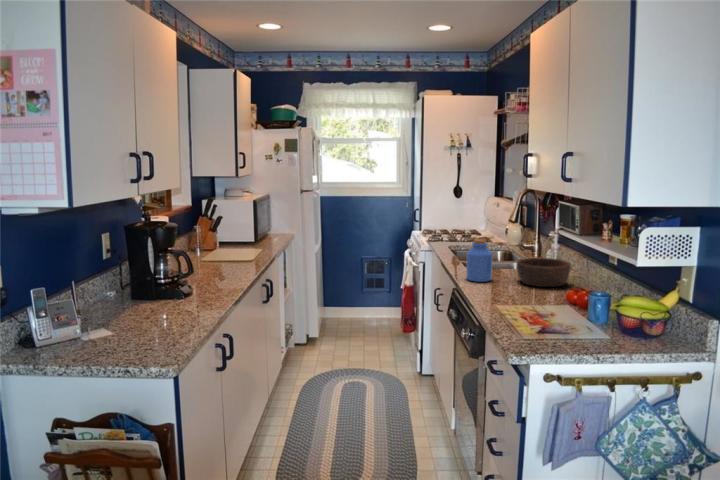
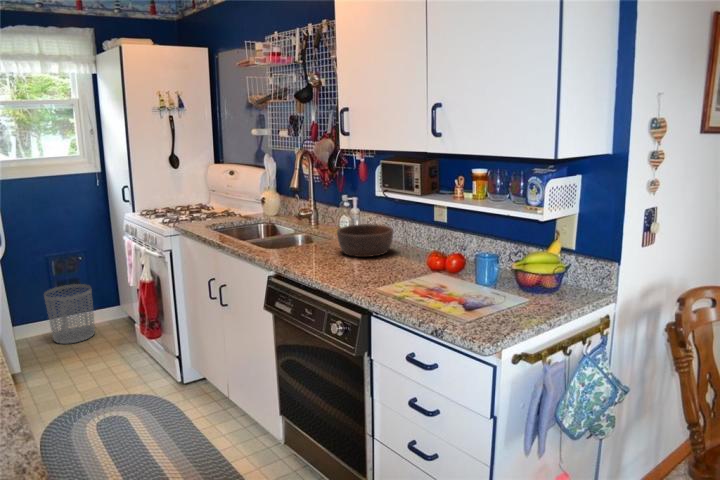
jar: present [466,239,492,282] -> none [285,213,316,263]
waste bin: none [355,283,388,328] -> present [44,284,95,344]

